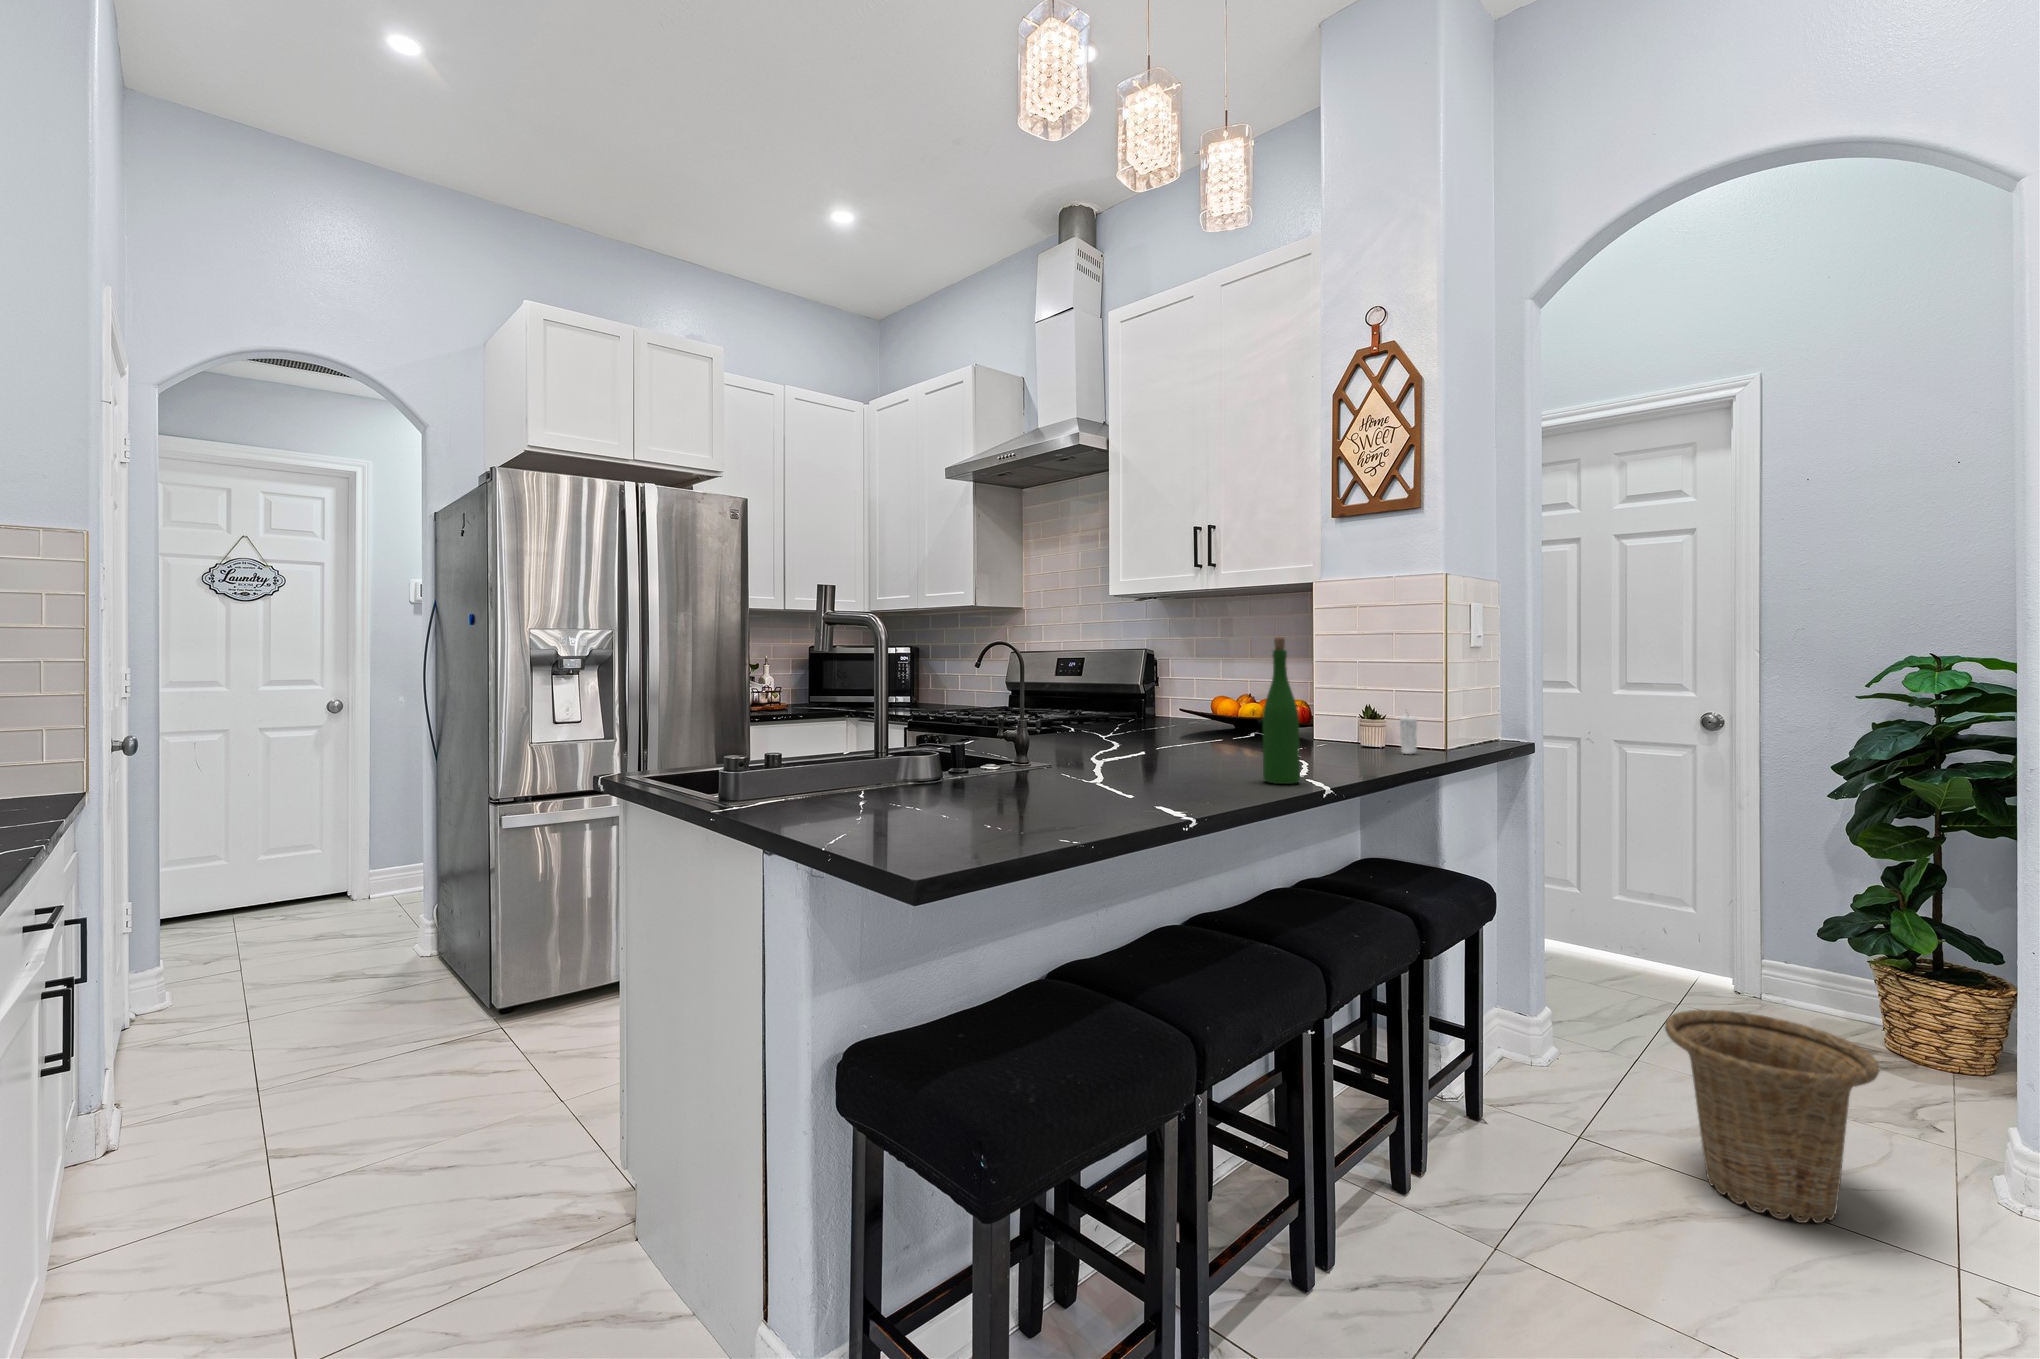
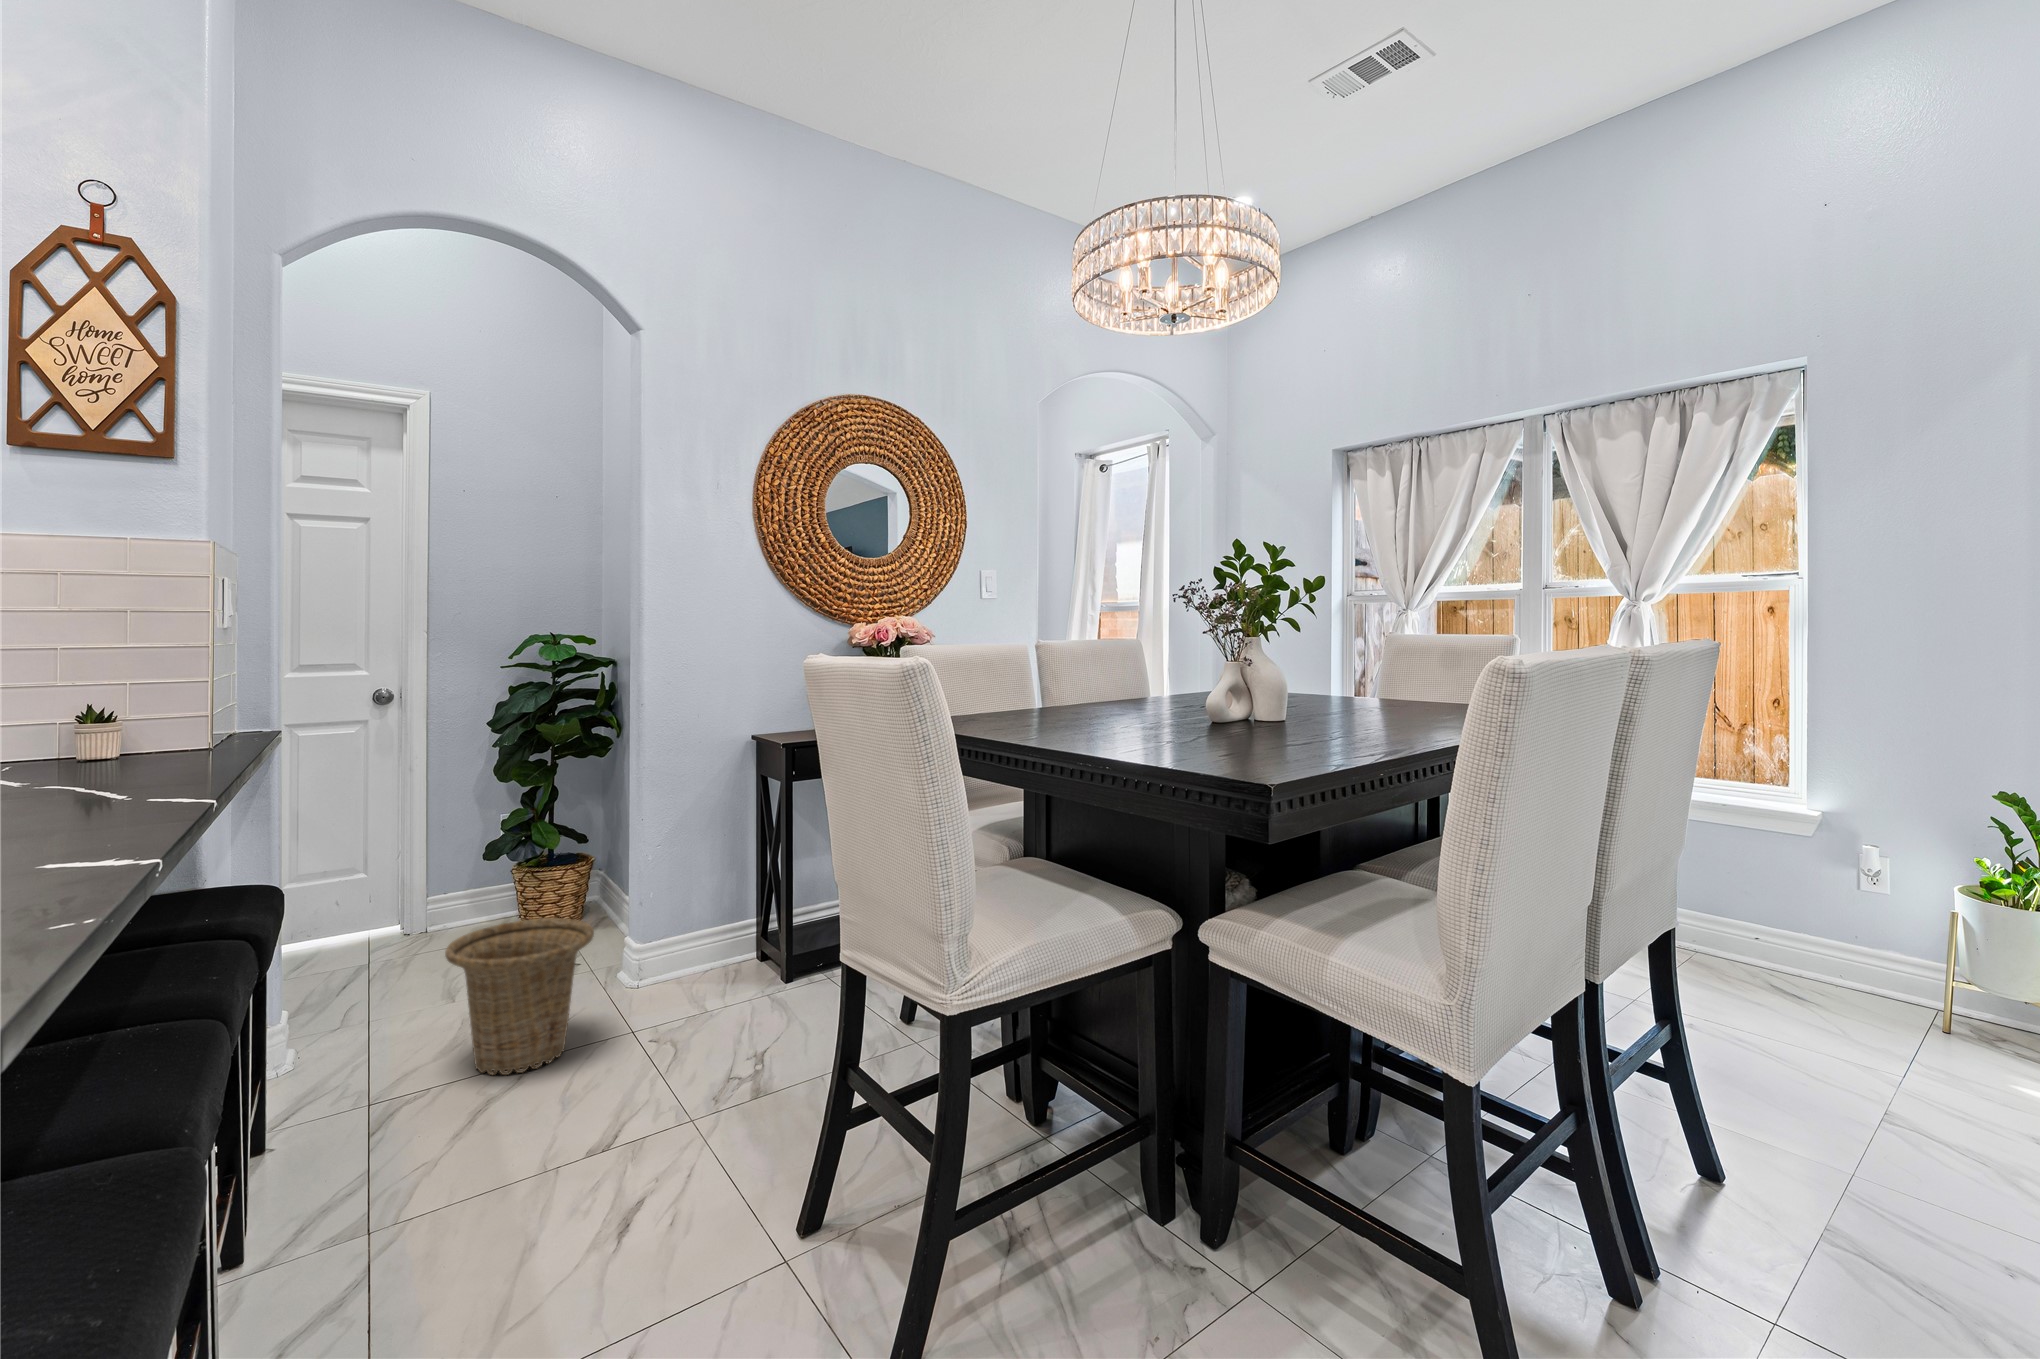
wine bottle: present [1263,637,1300,784] -> none [78,612,149,806]
candle: present [1400,715,1417,754] -> none [152,697,180,752]

